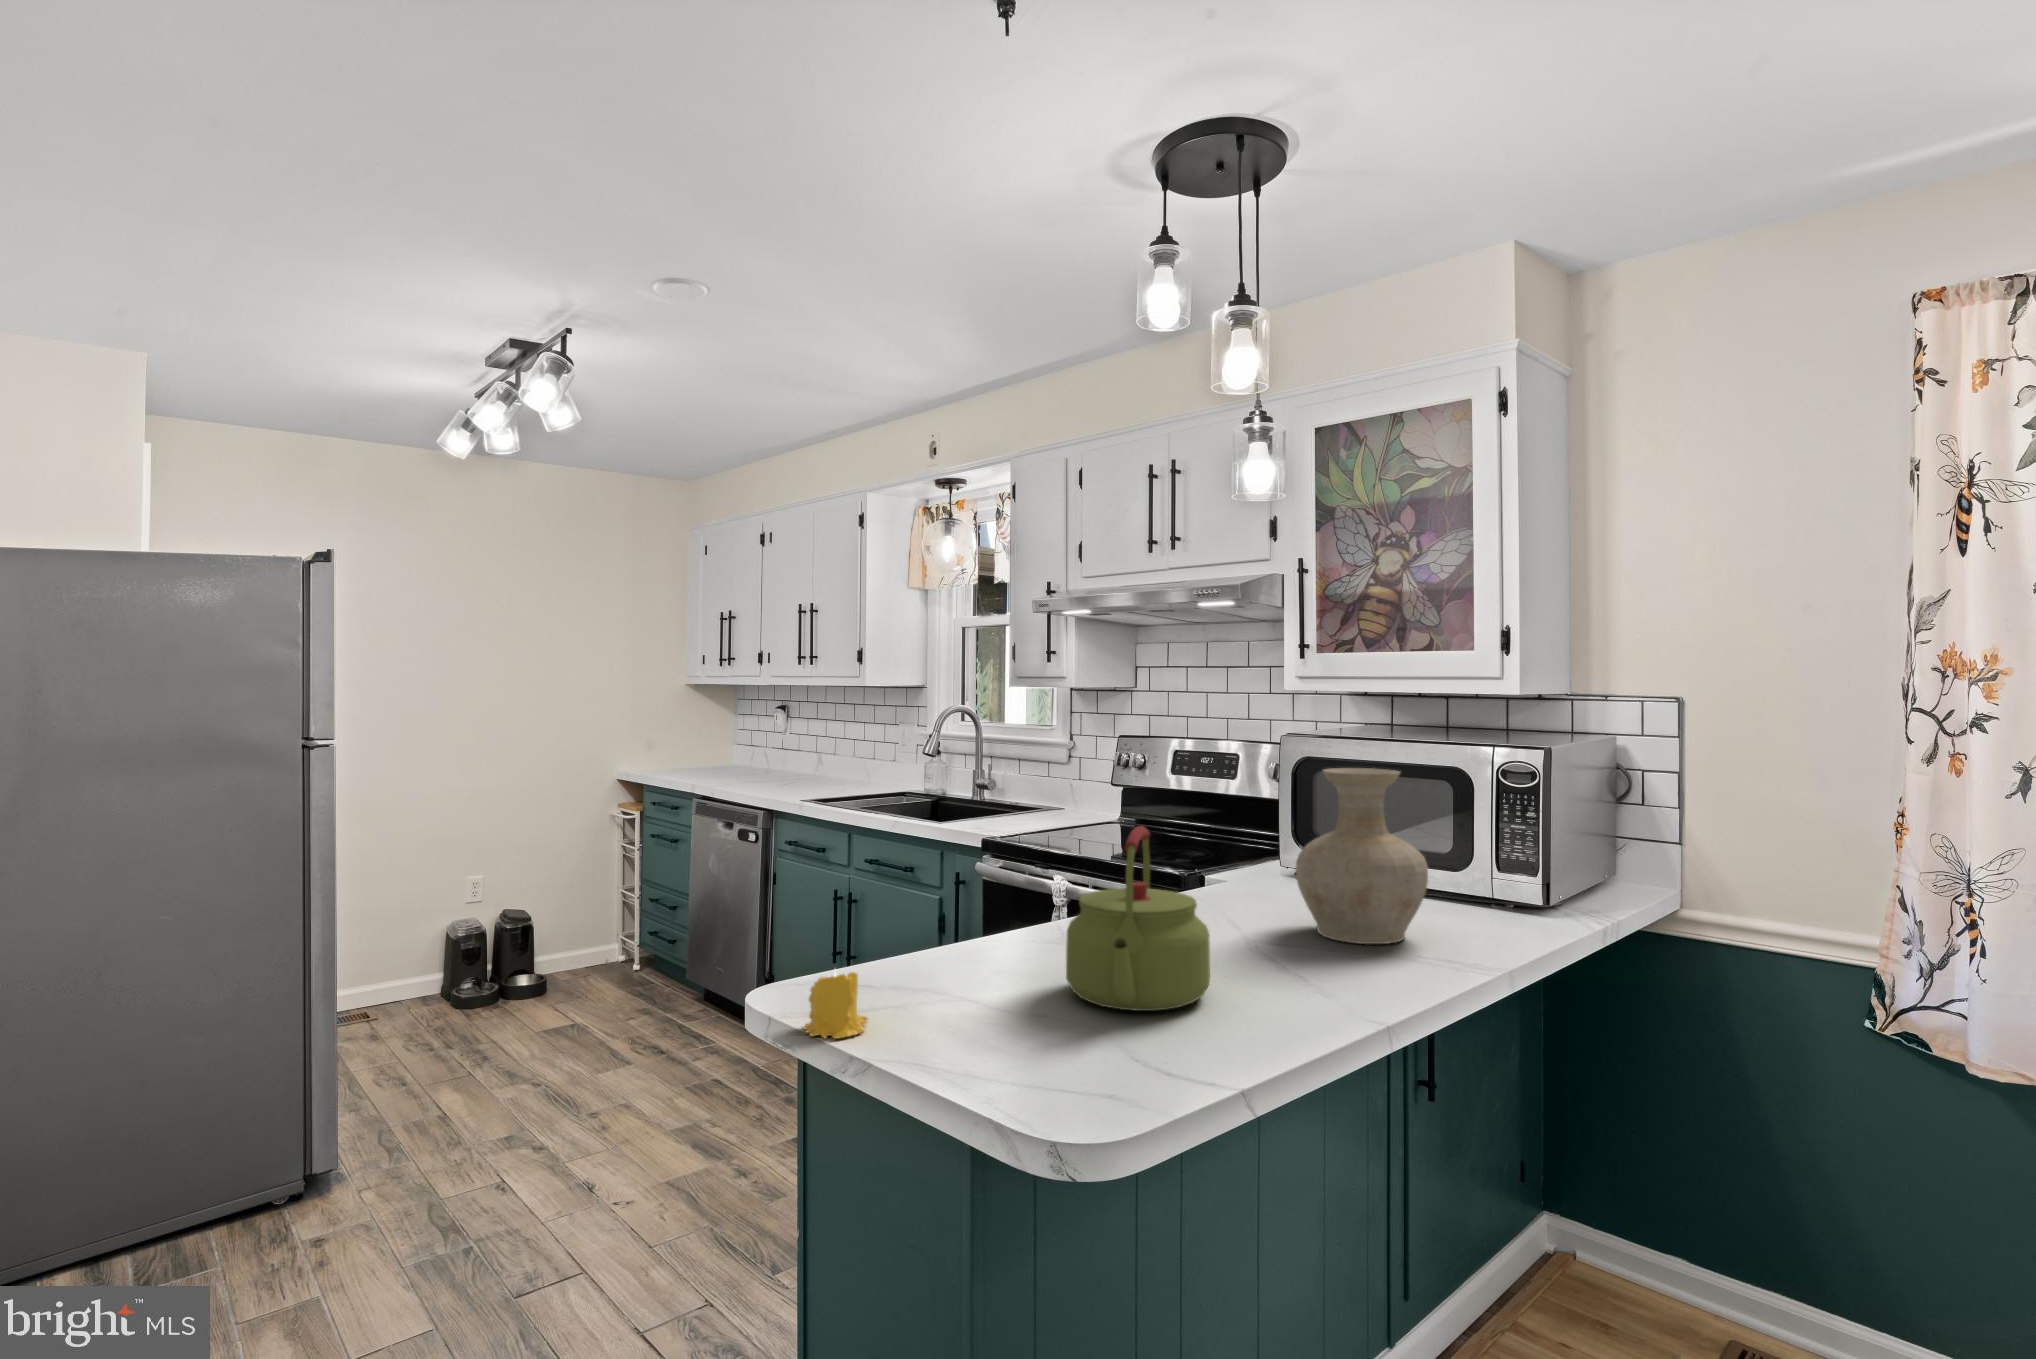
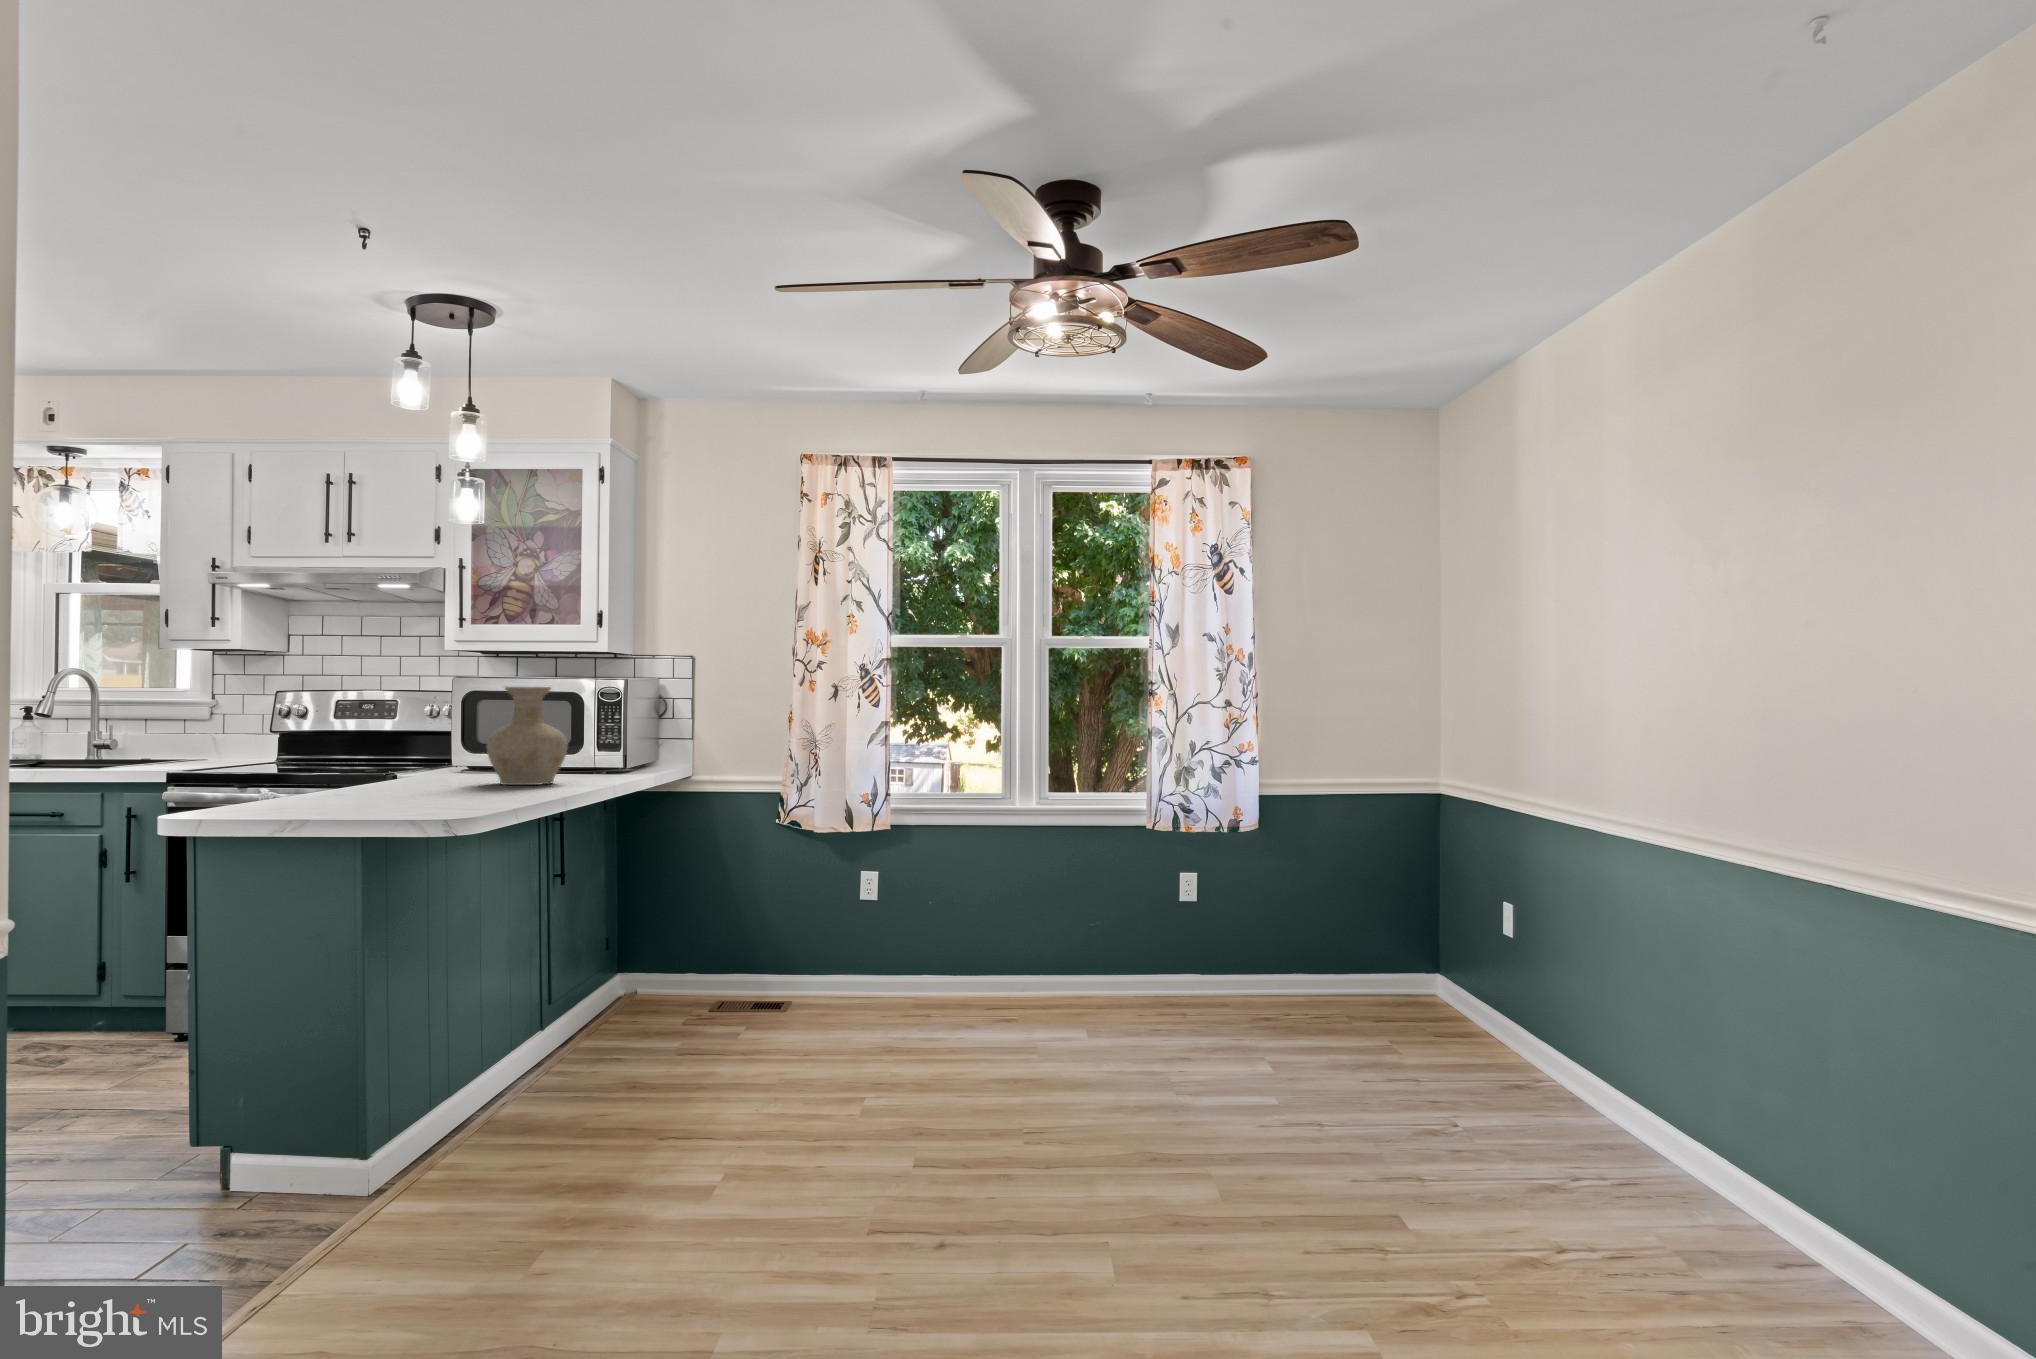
kettle: present [1066,826,1210,1011] -> none [373,705,465,803]
candle: present [804,972,868,1039] -> none [222,780,269,819]

